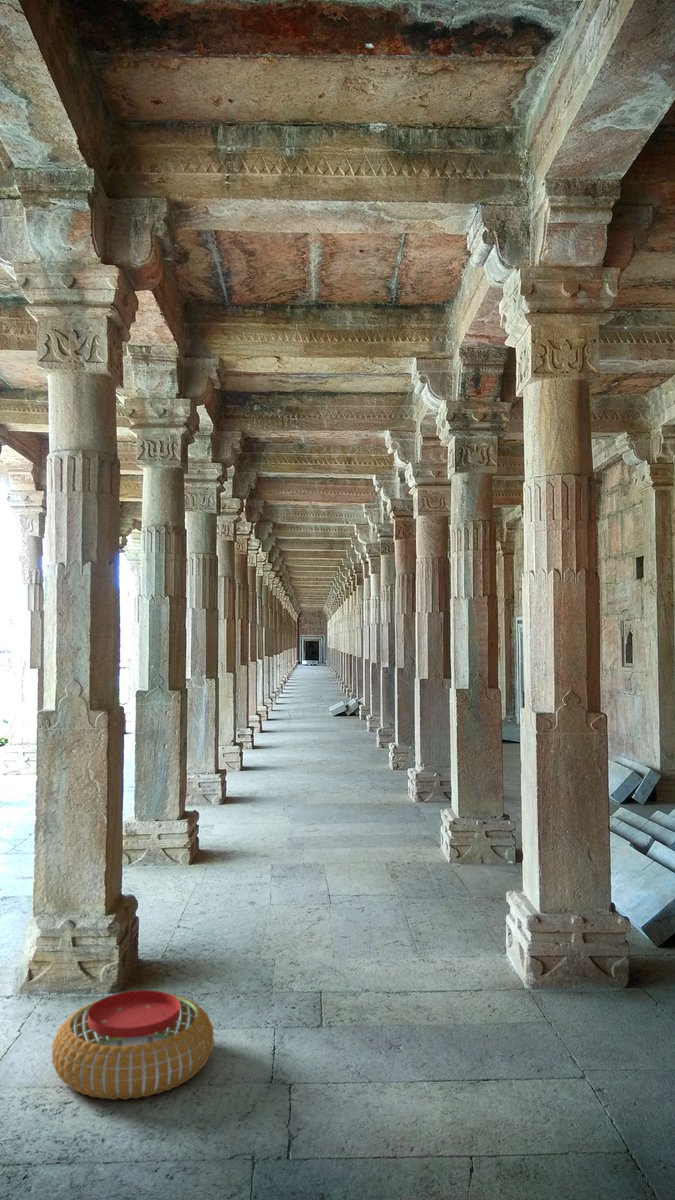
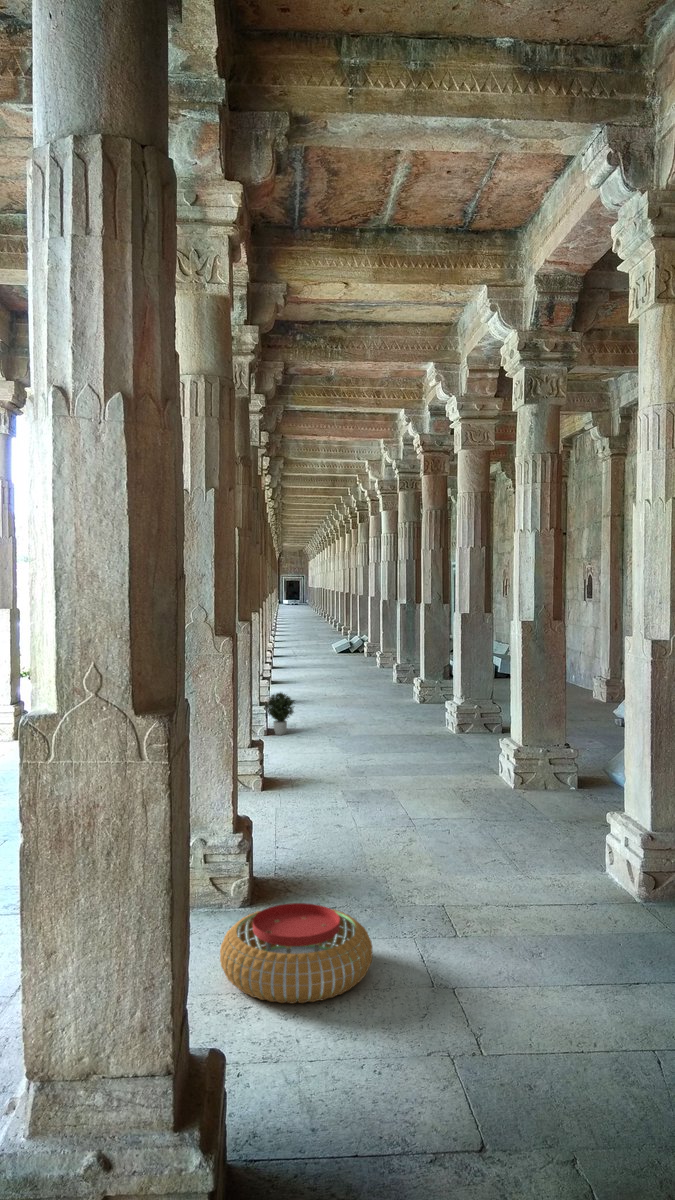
potted plant: none [221,760,252,805] -> present [266,693,294,735]

